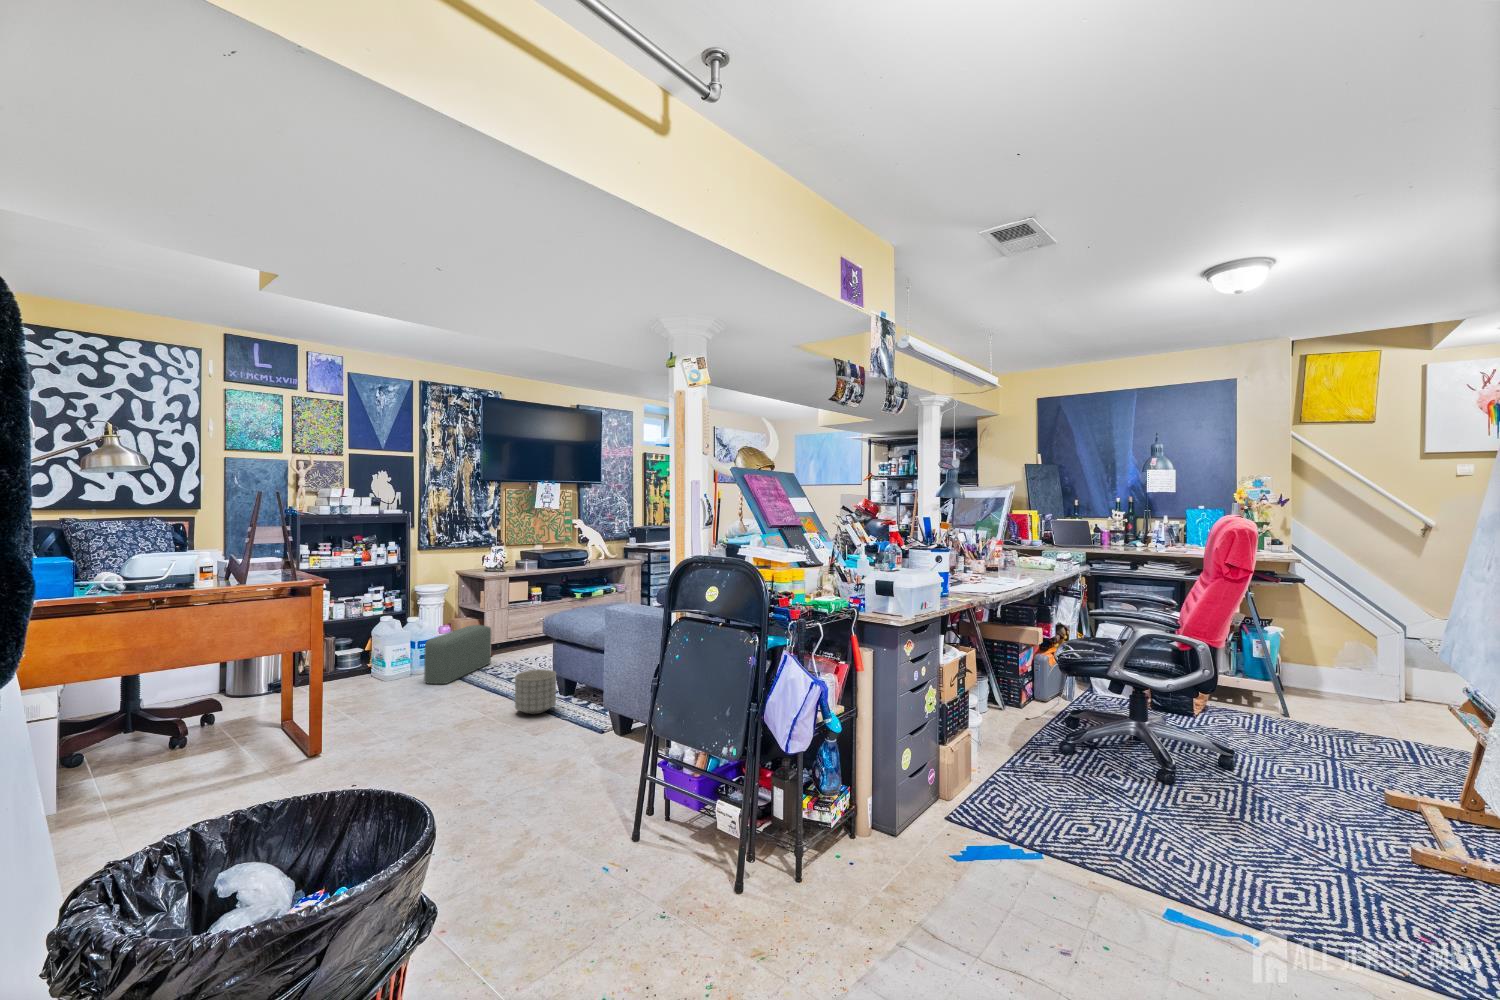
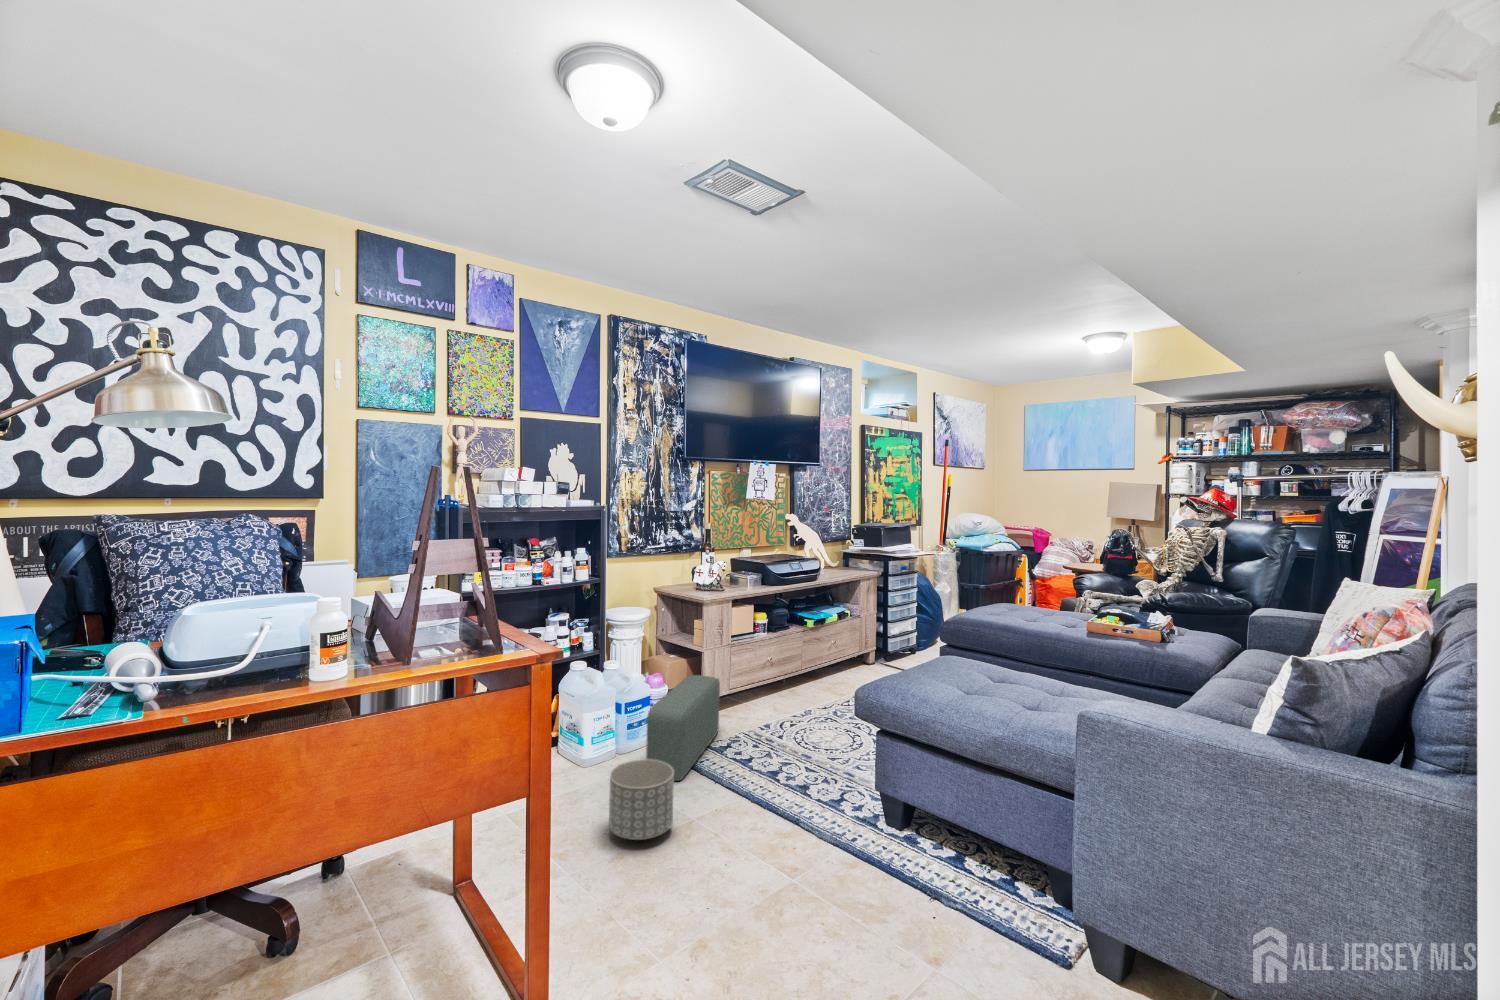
planter: present [515,669,556,714] -> present [609,759,674,840]

